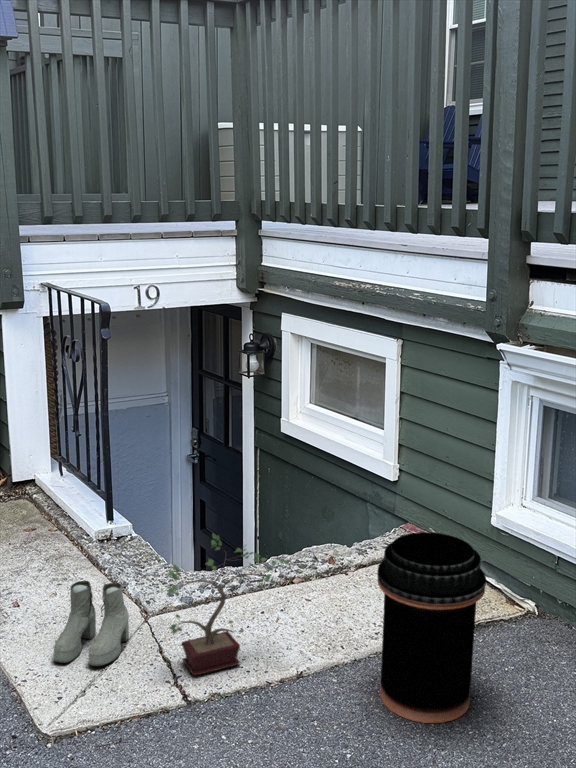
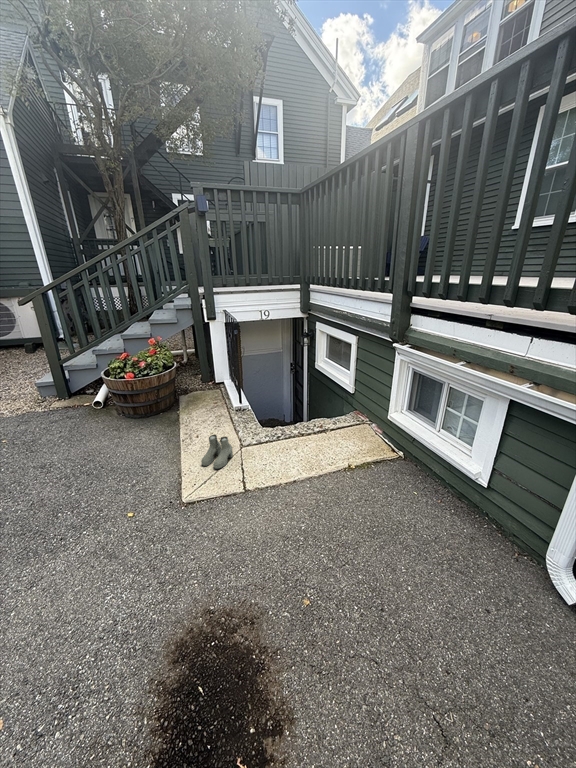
trash can: present [377,532,486,723] -> none [321,431,370,513]
potted plant: present [168,534,289,676] -> none [238,423,291,477]

